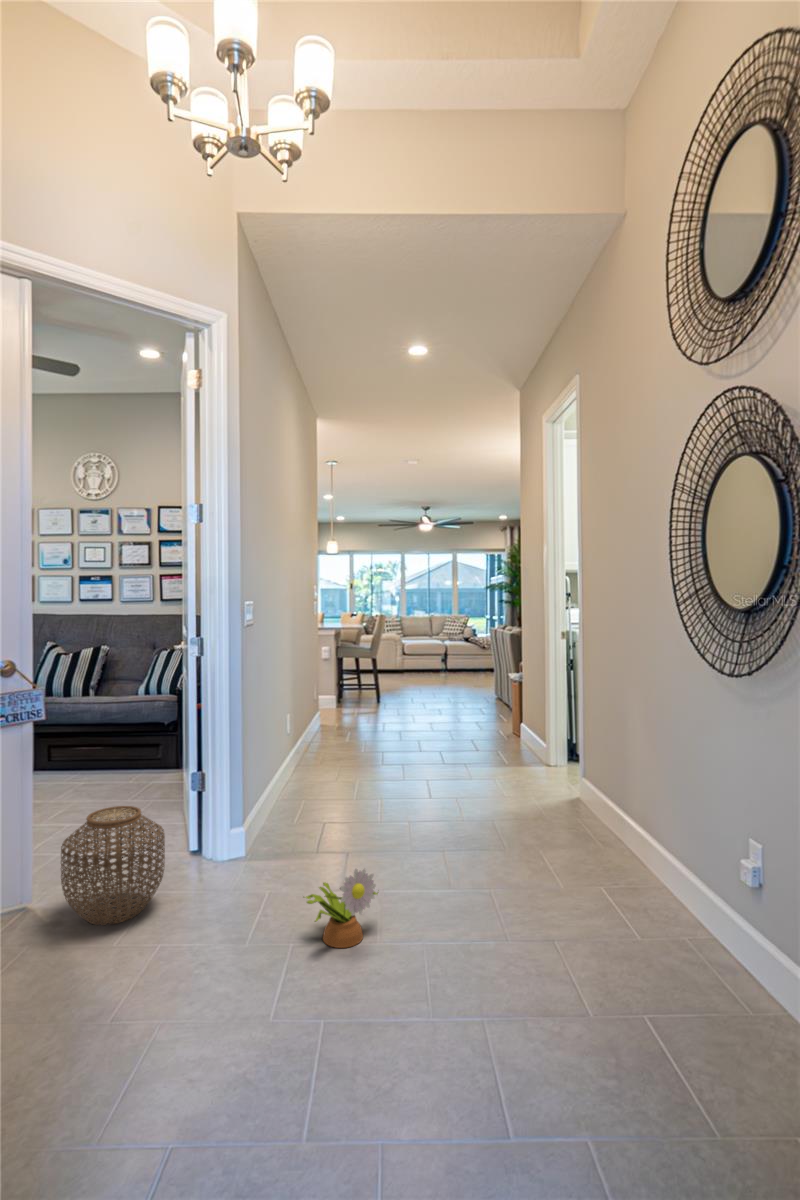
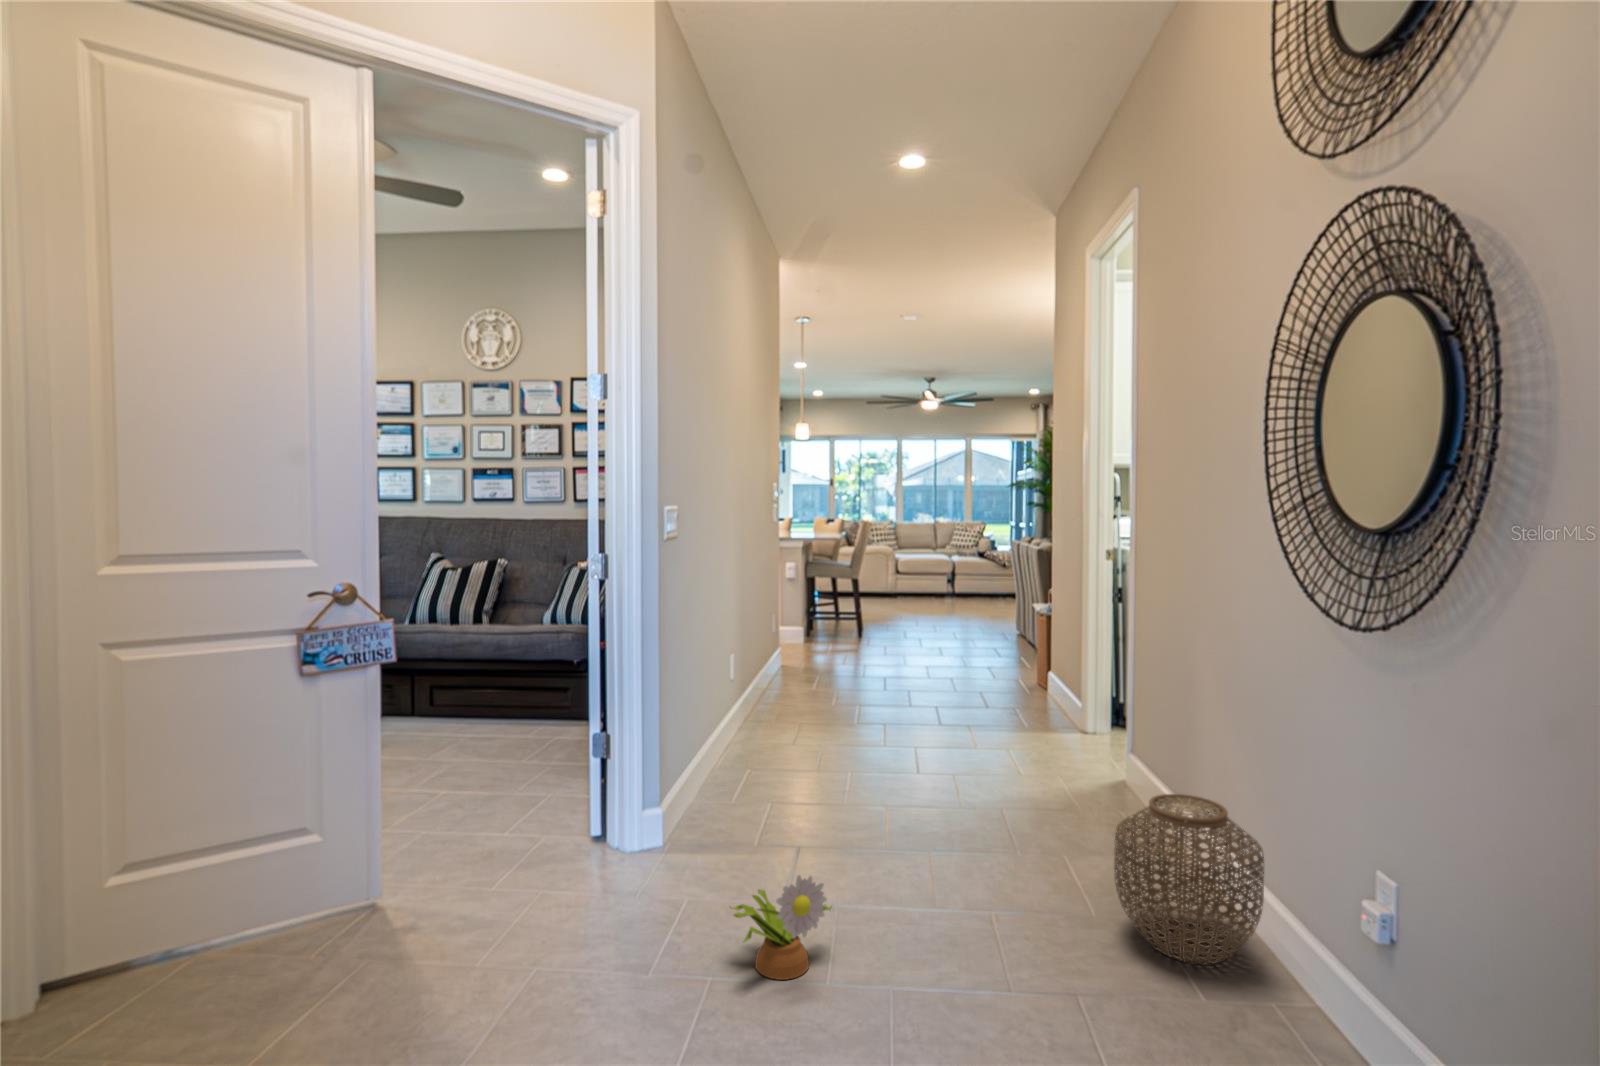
woven basket: present [61,806,165,925] -> present [1114,794,1264,964]

